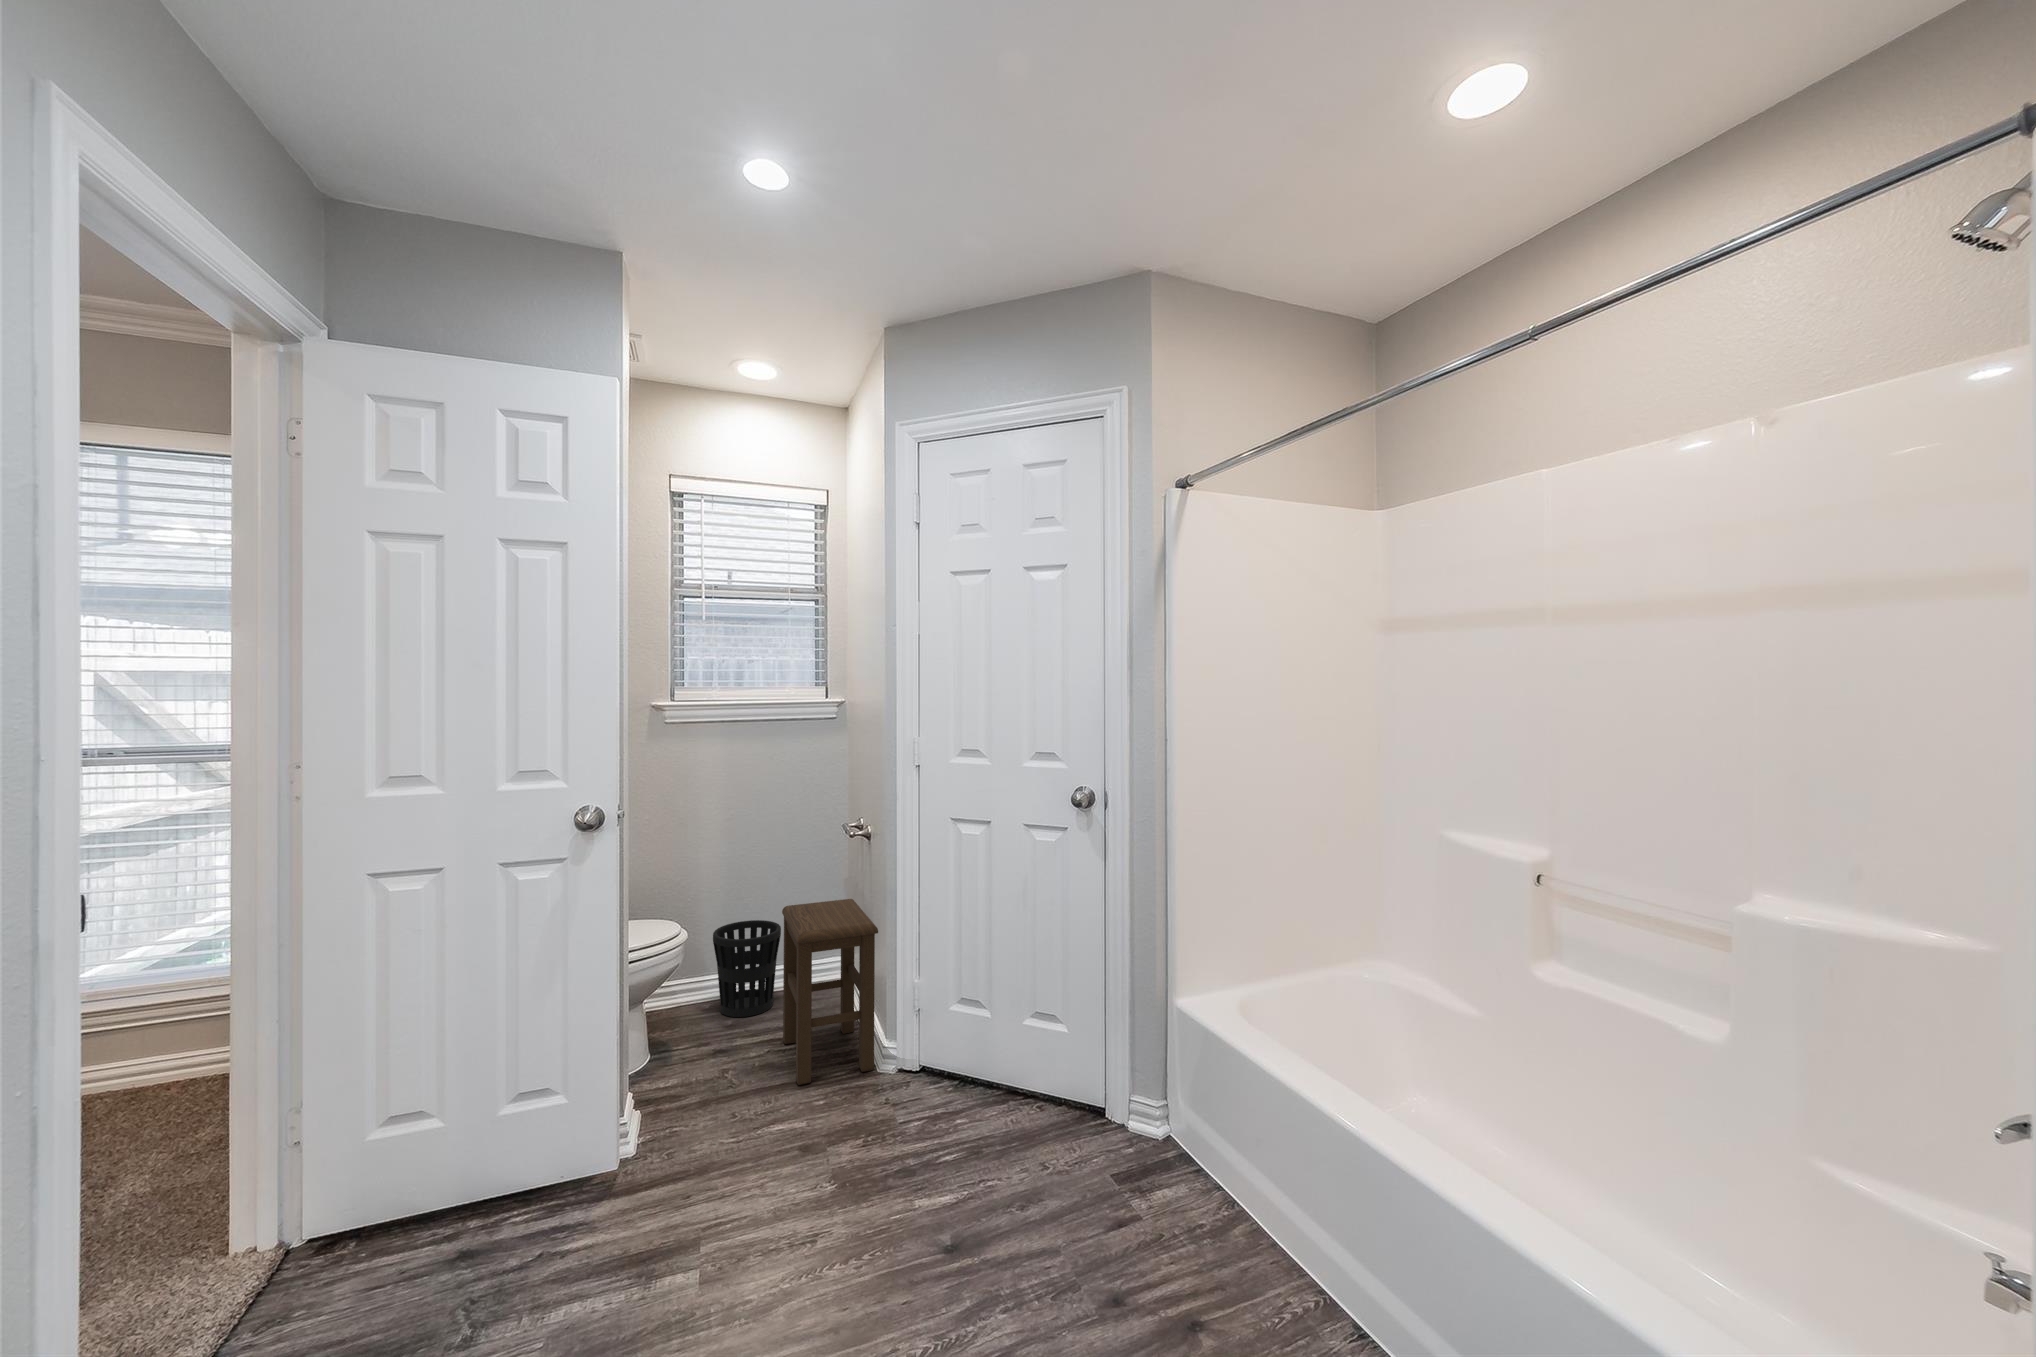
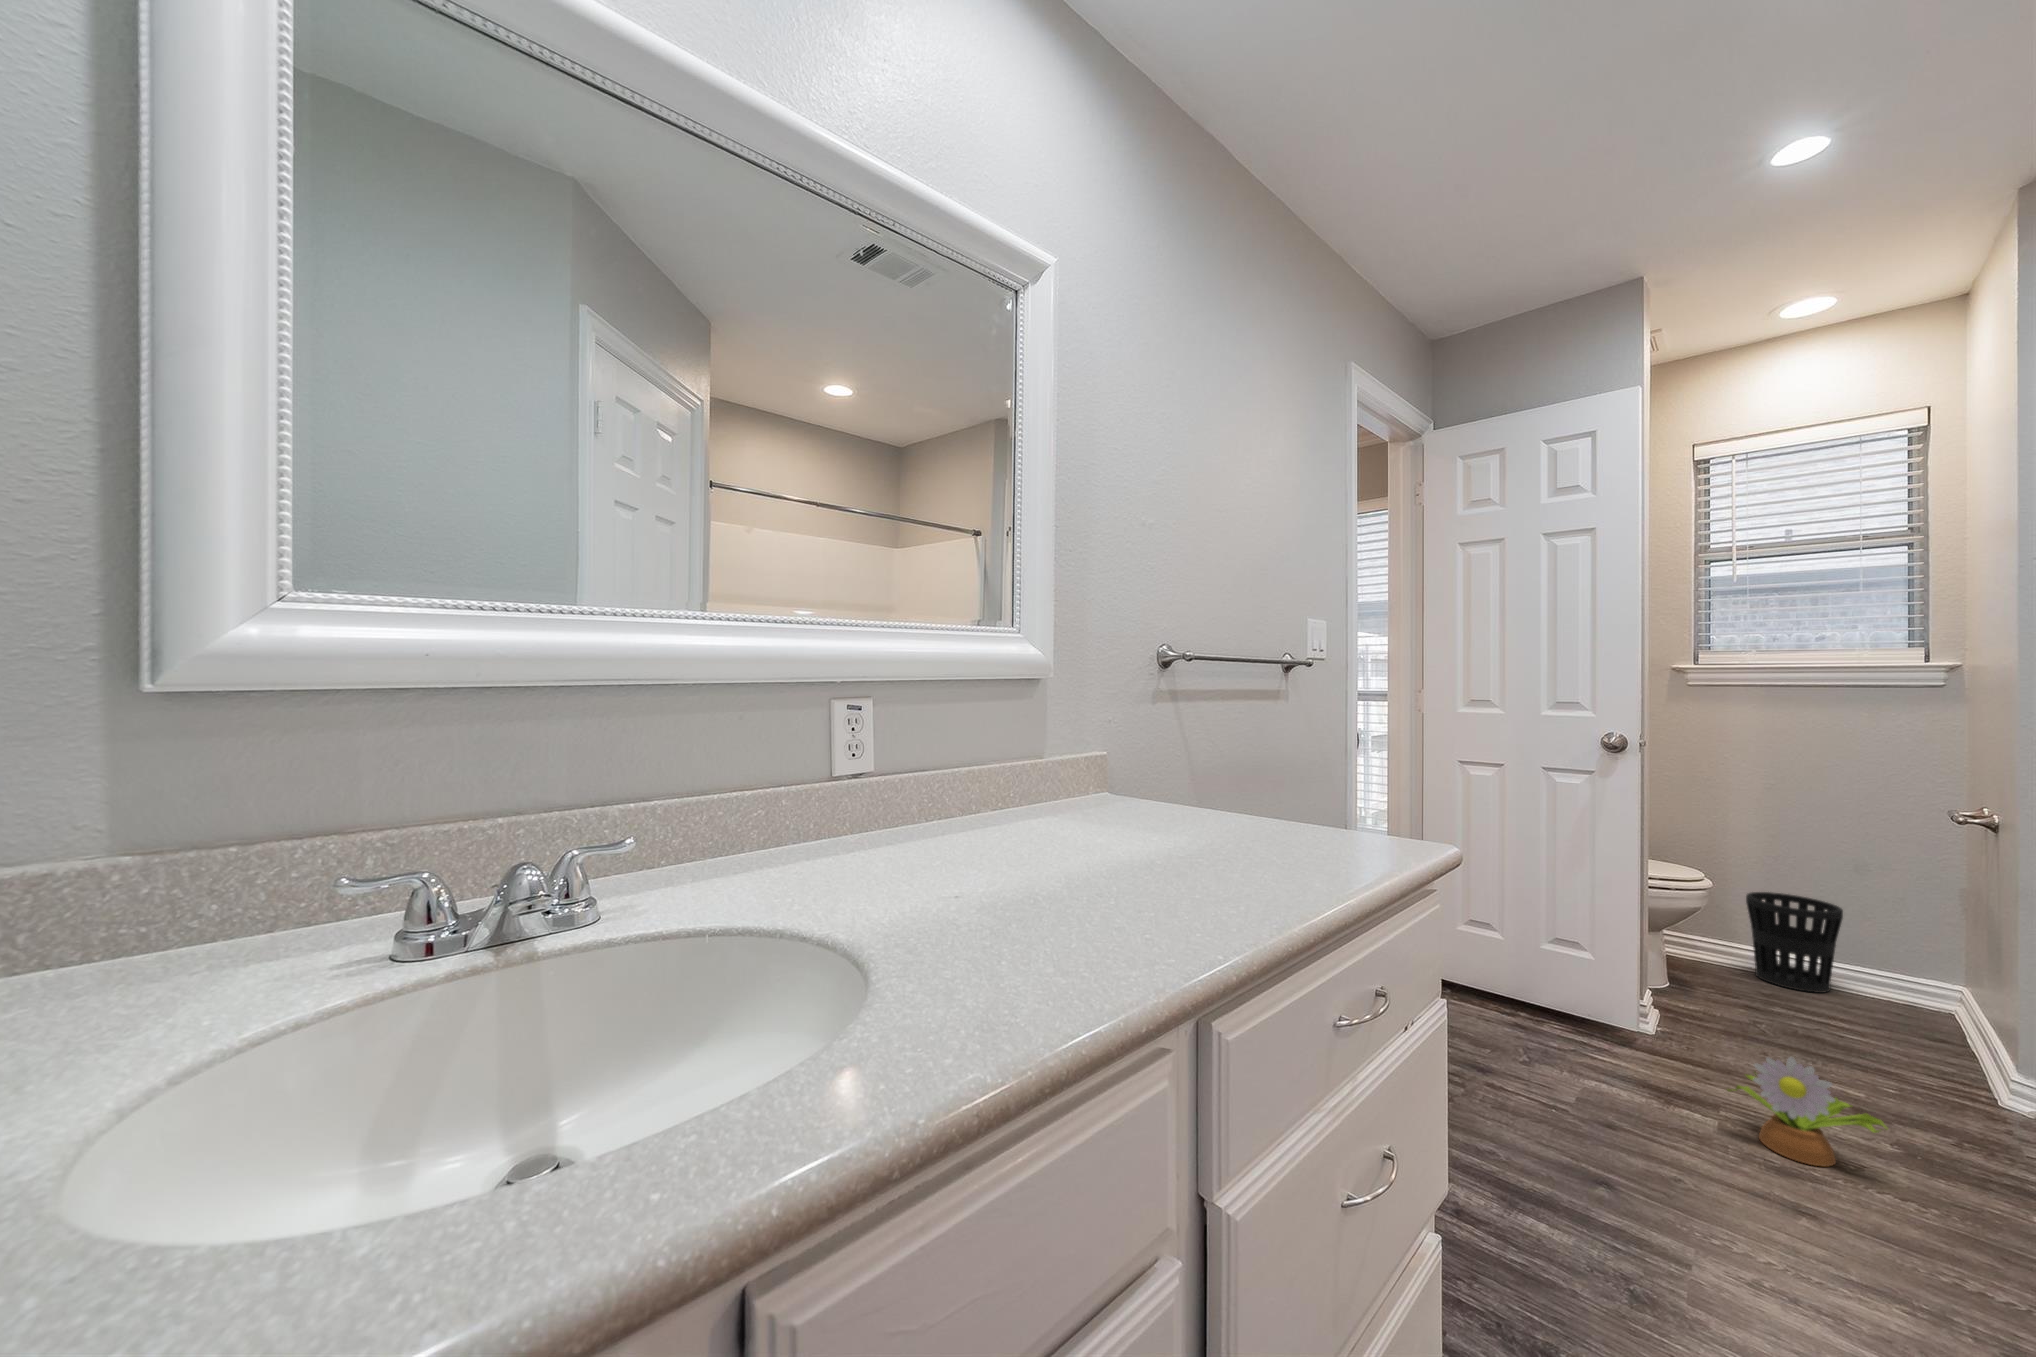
stool: present [782,899,878,1085] -> none [1841,879,2001,1092]
decorative plant: none [704,1160,830,1275] -> present [1728,1057,1888,1166]

